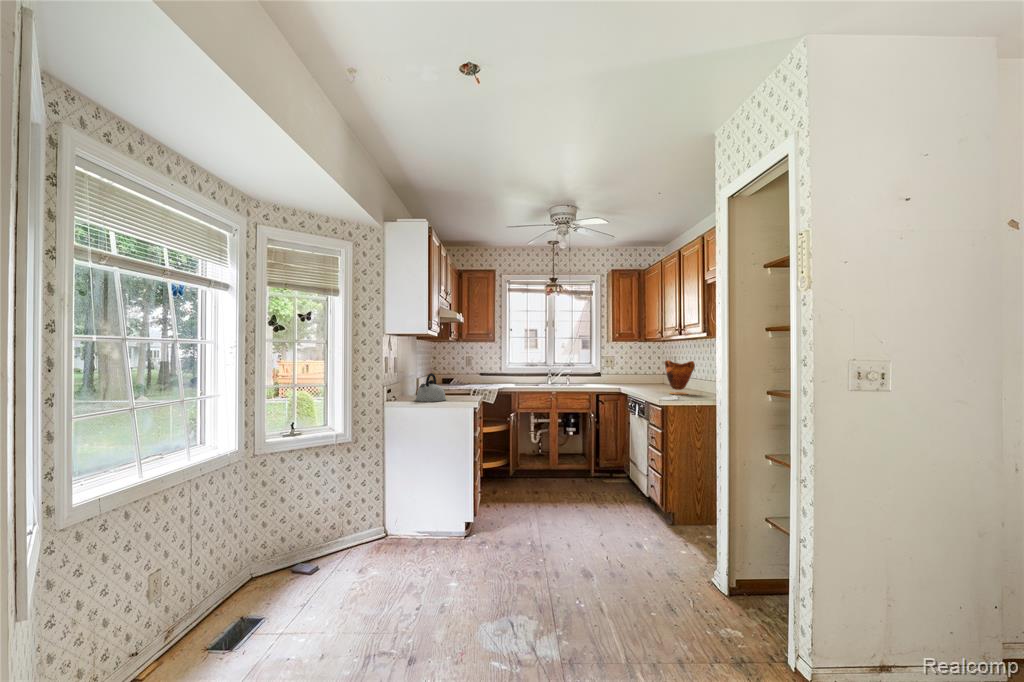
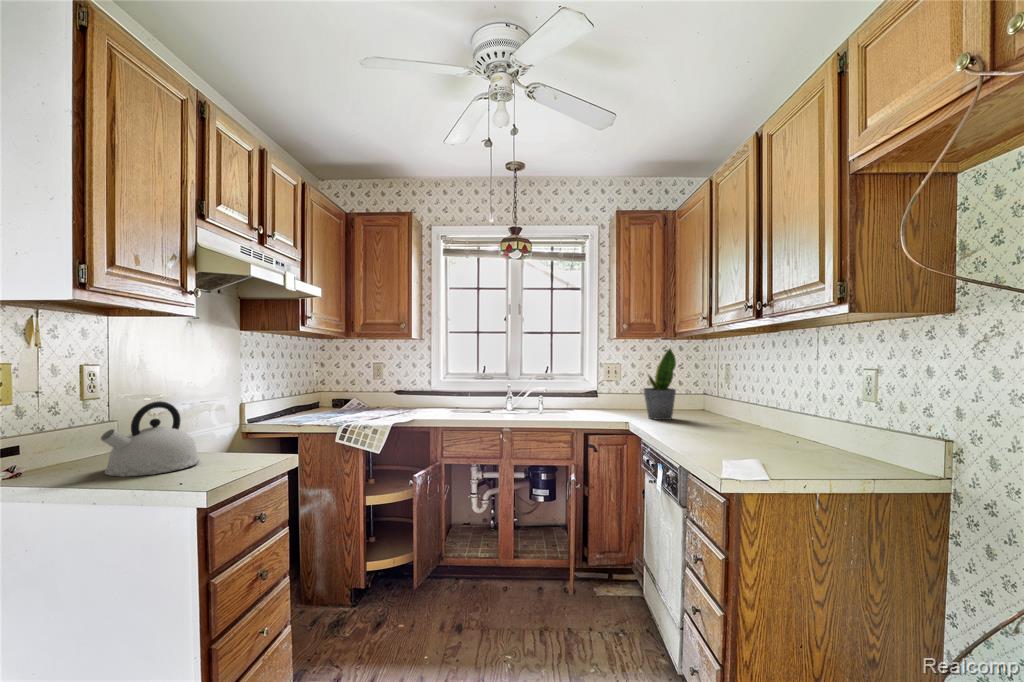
potted plant: none [628,347,646,387] -> present [644,349,676,420]
vase: present [665,360,695,395] -> none [720,372,793,450]

